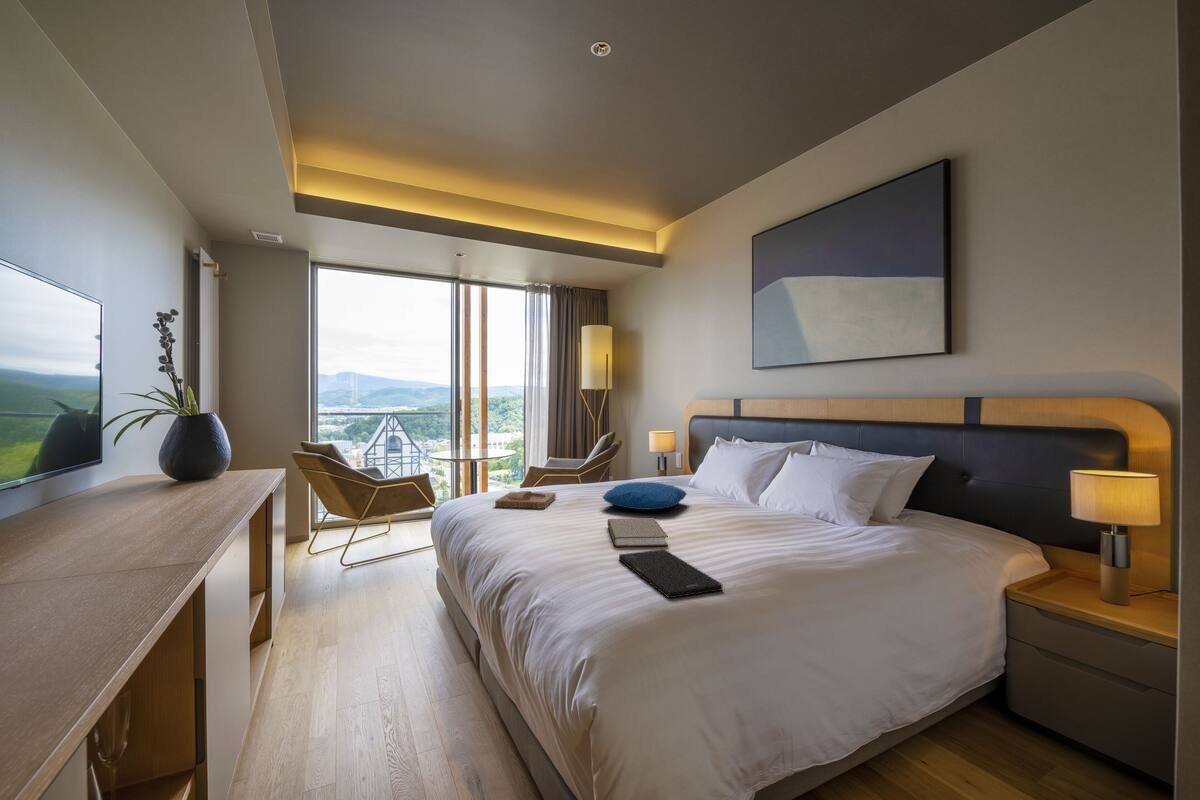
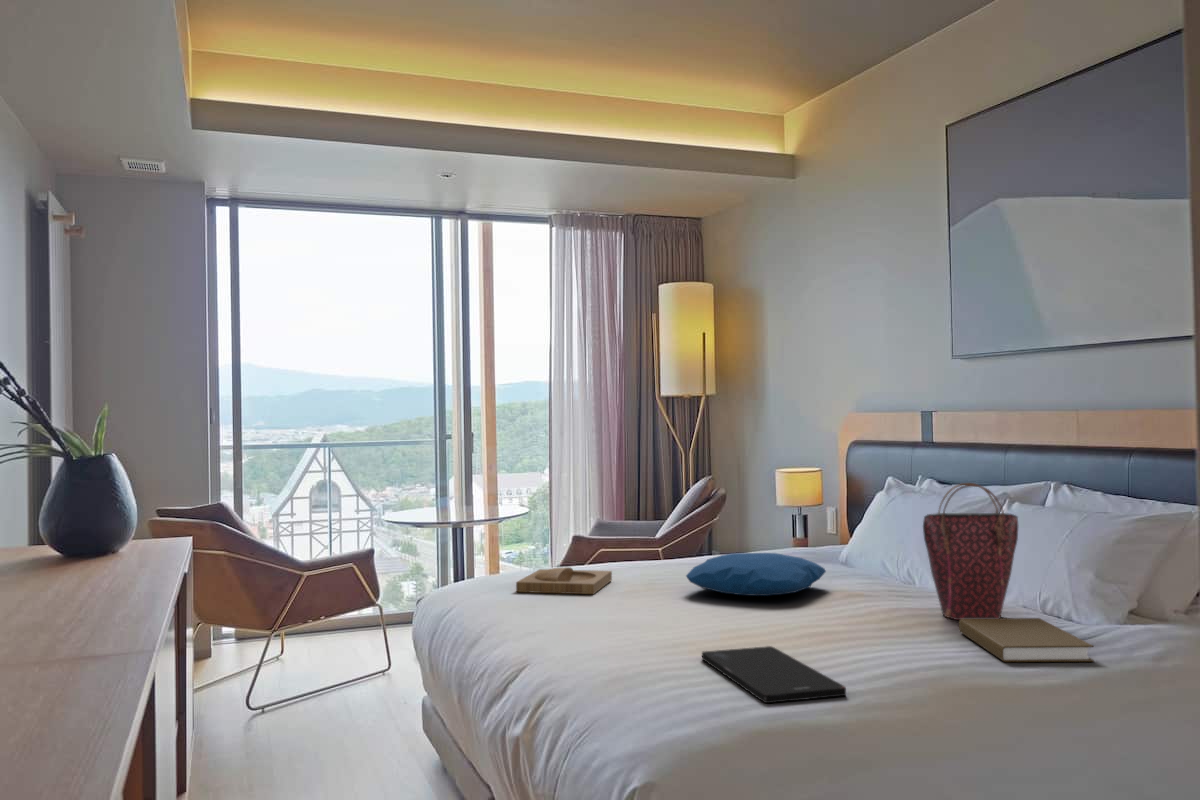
handbag: none [751,441,809,528] -> present [923,483,1018,620]
book: present [608,518,668,547] -> present [959,618,1094,662]

